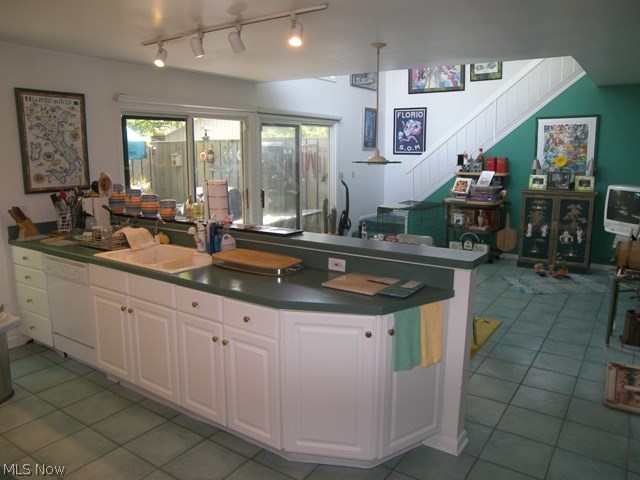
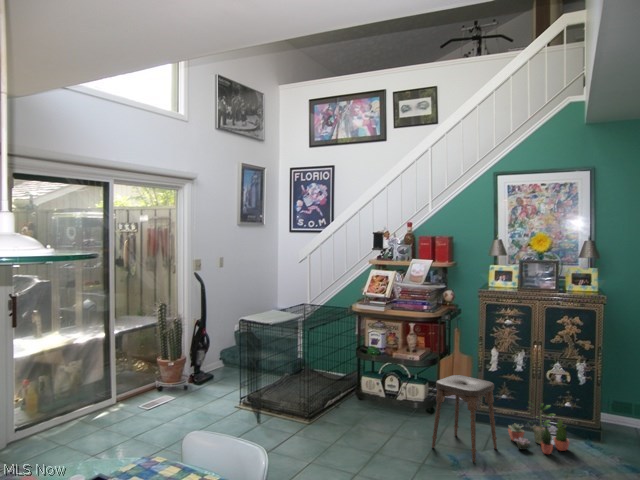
stool: none [492,237,528,278] -> present [432,375,497,462]

